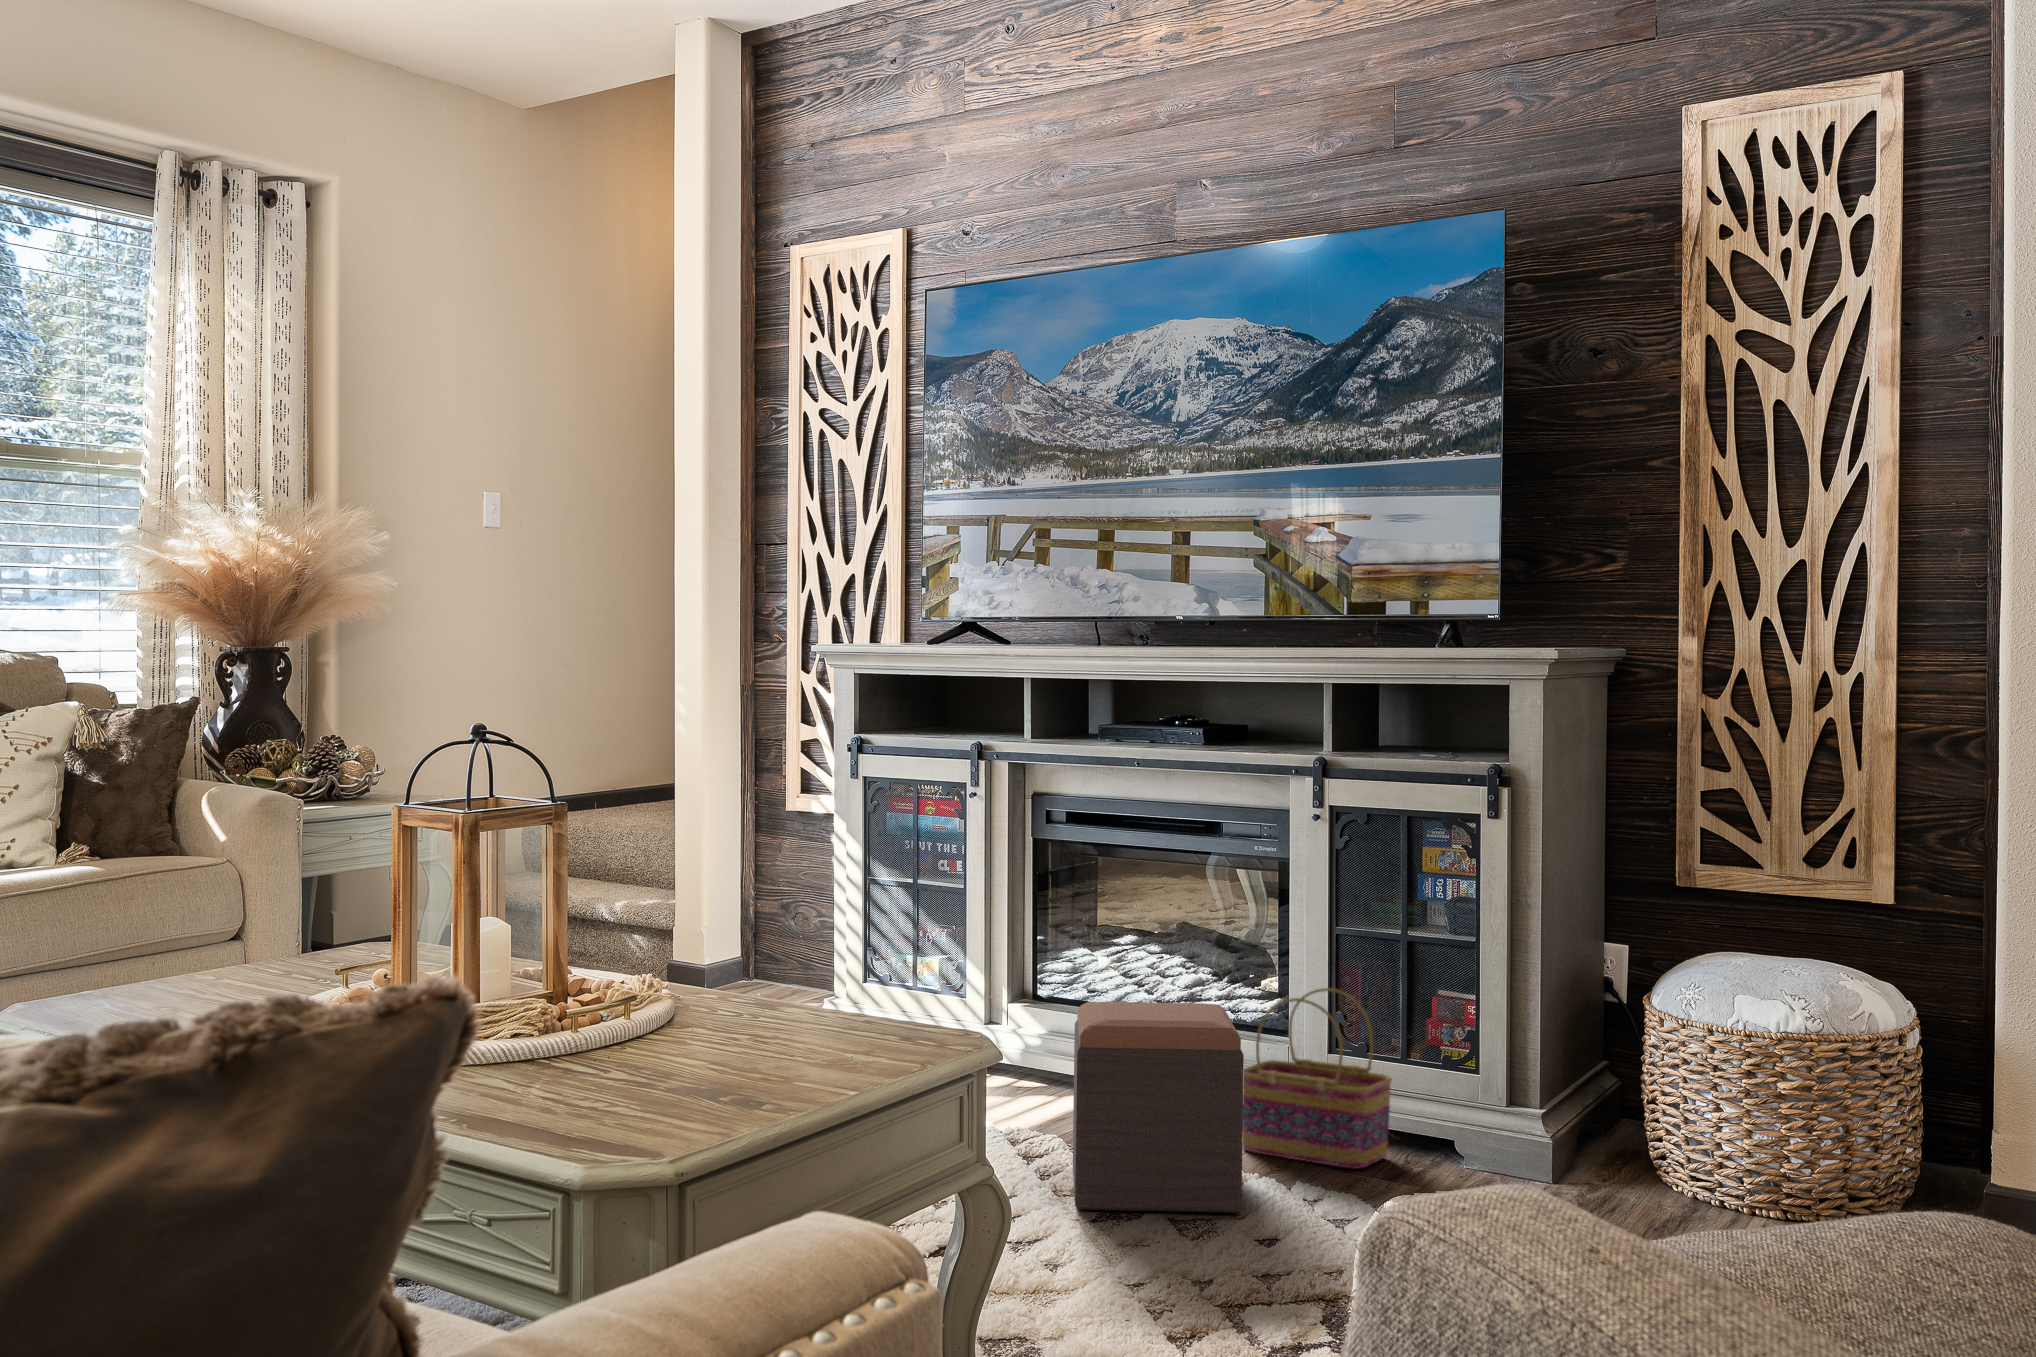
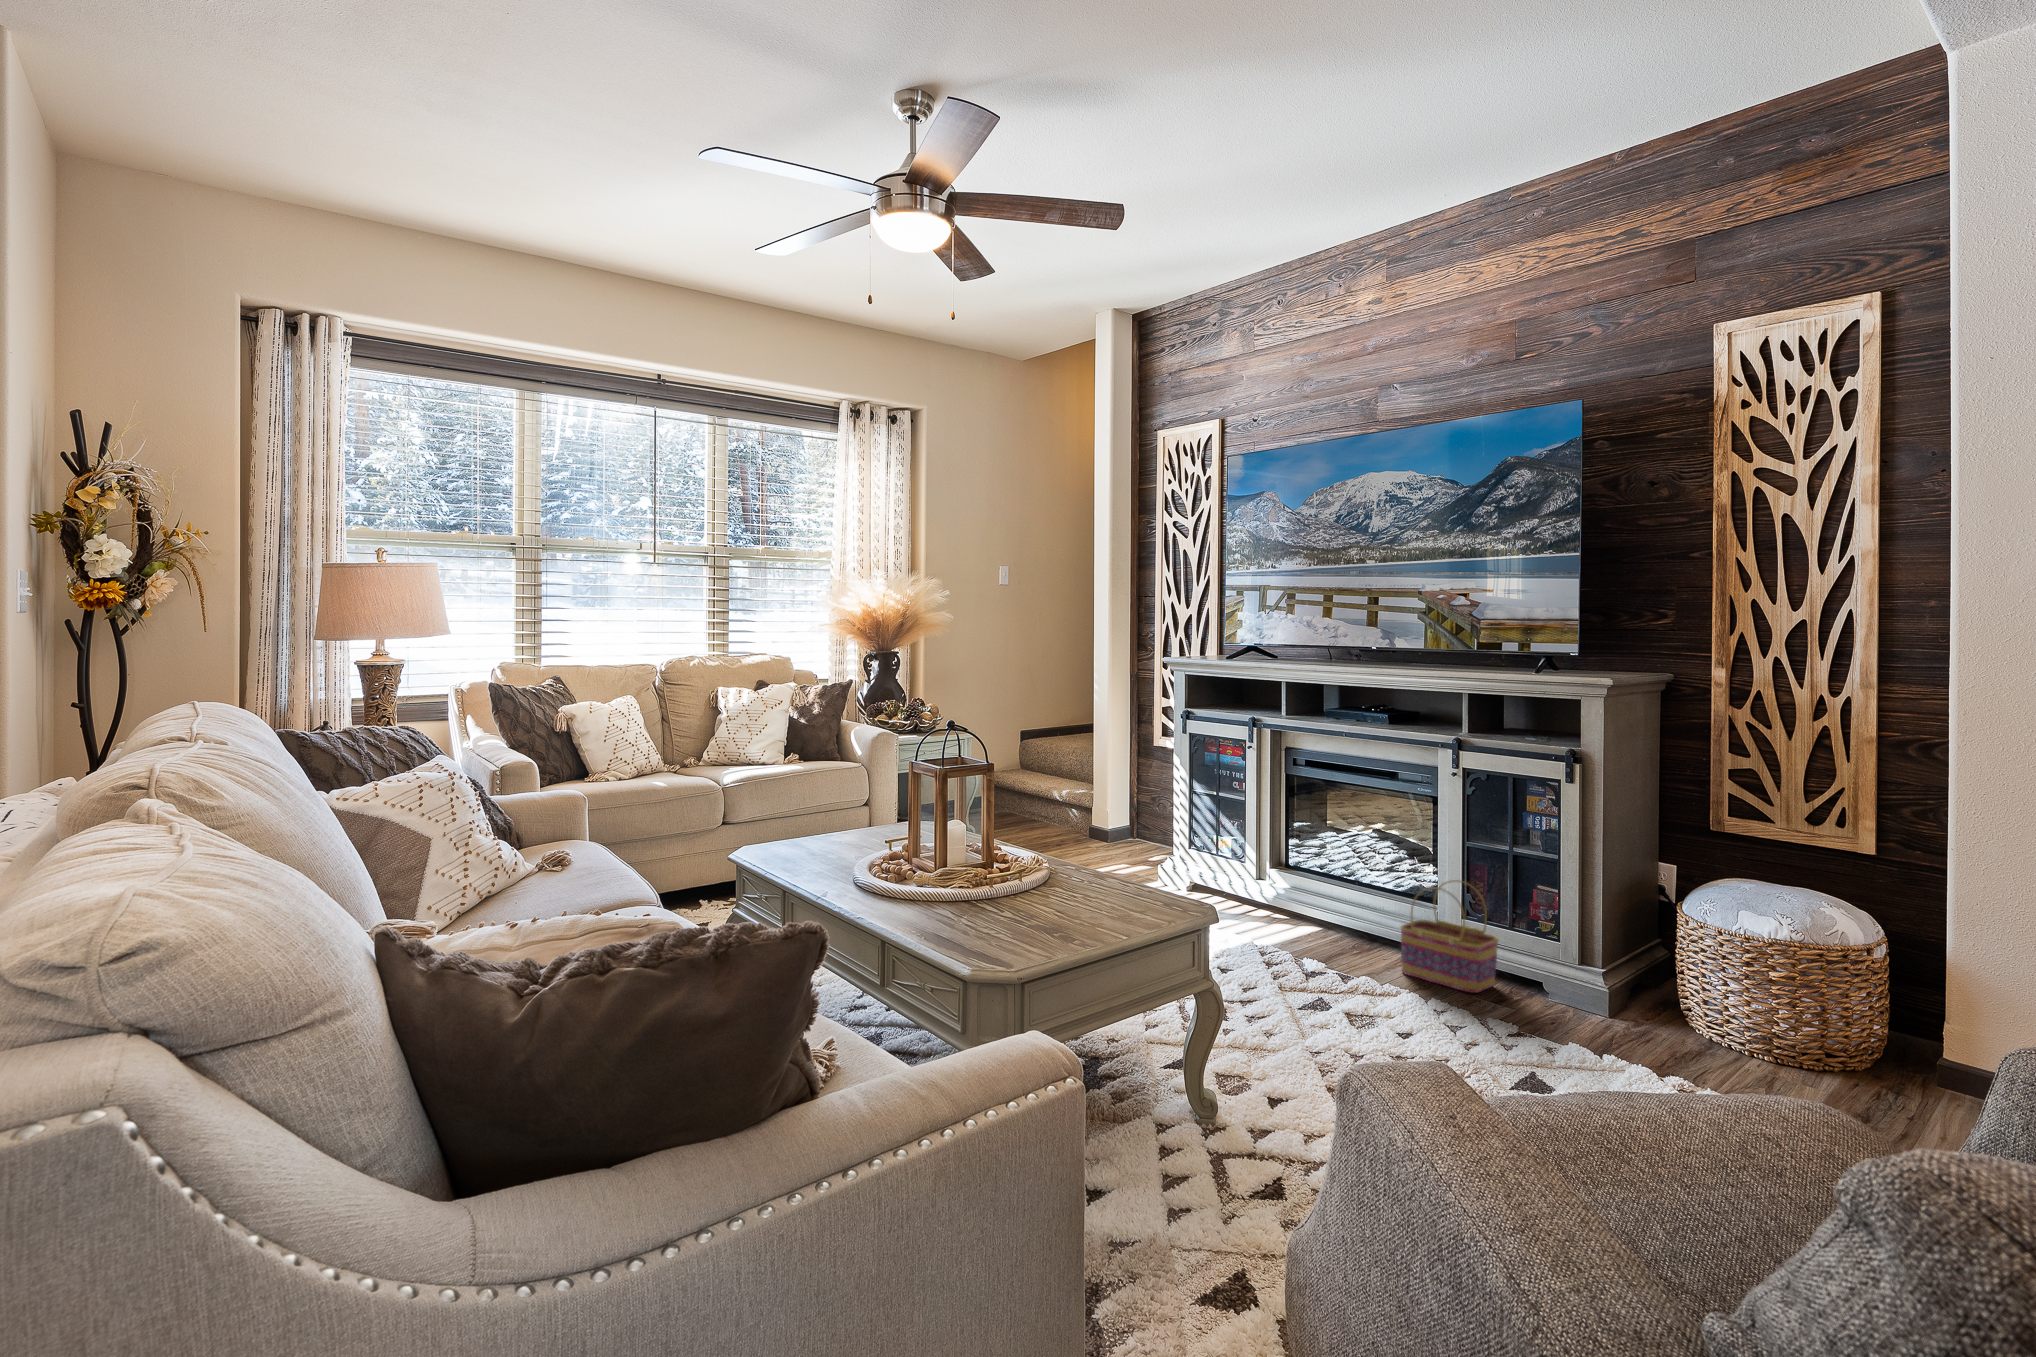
footstool: present [1073,1002,1244,1212] -> none [1291,883,1395,1018]

